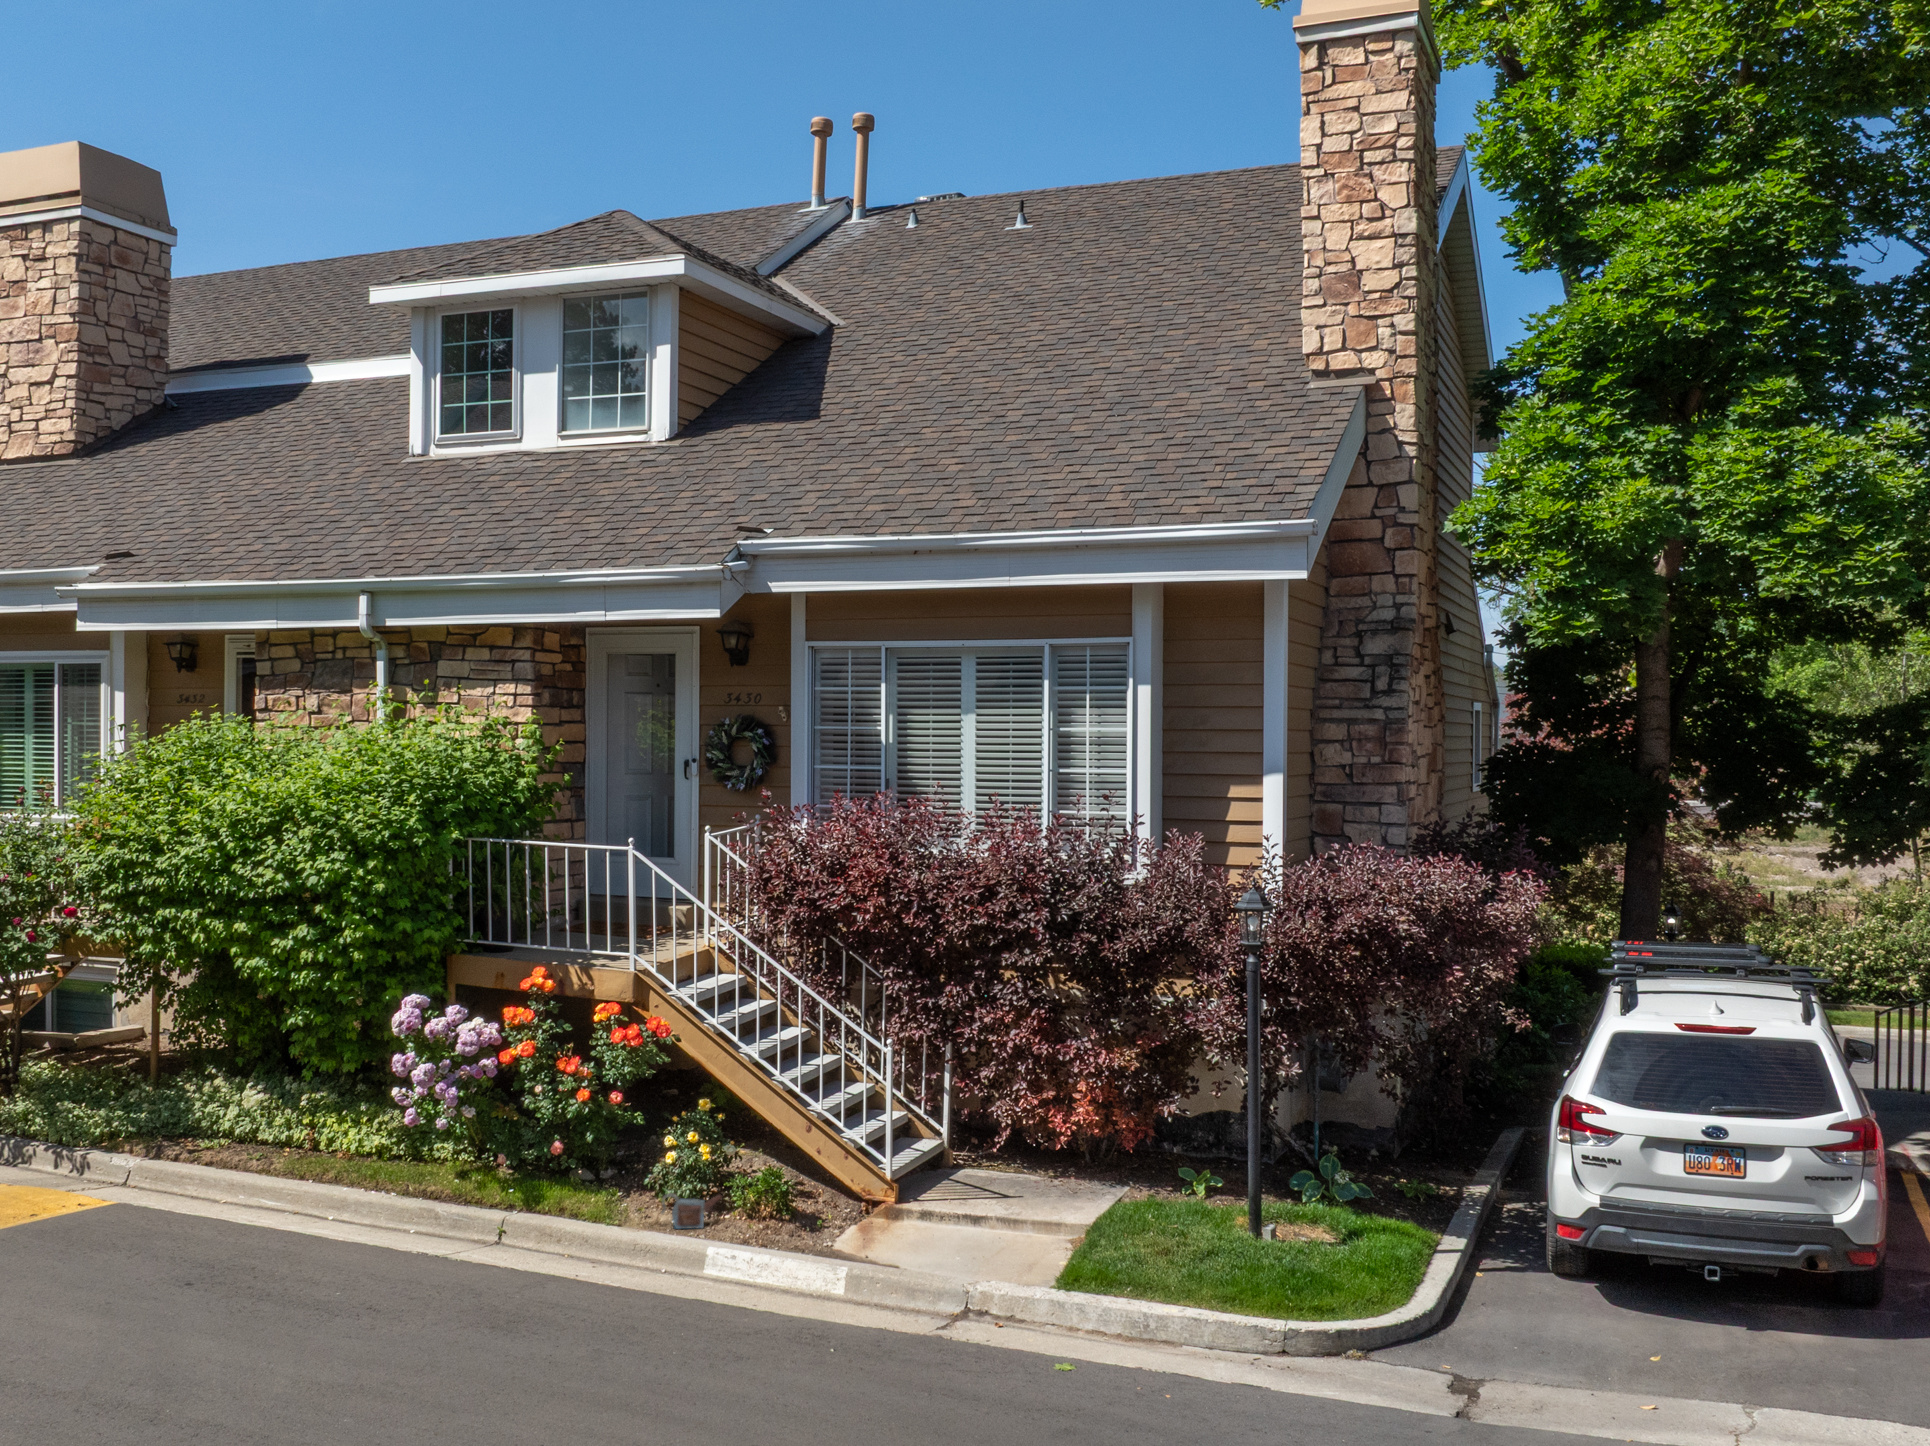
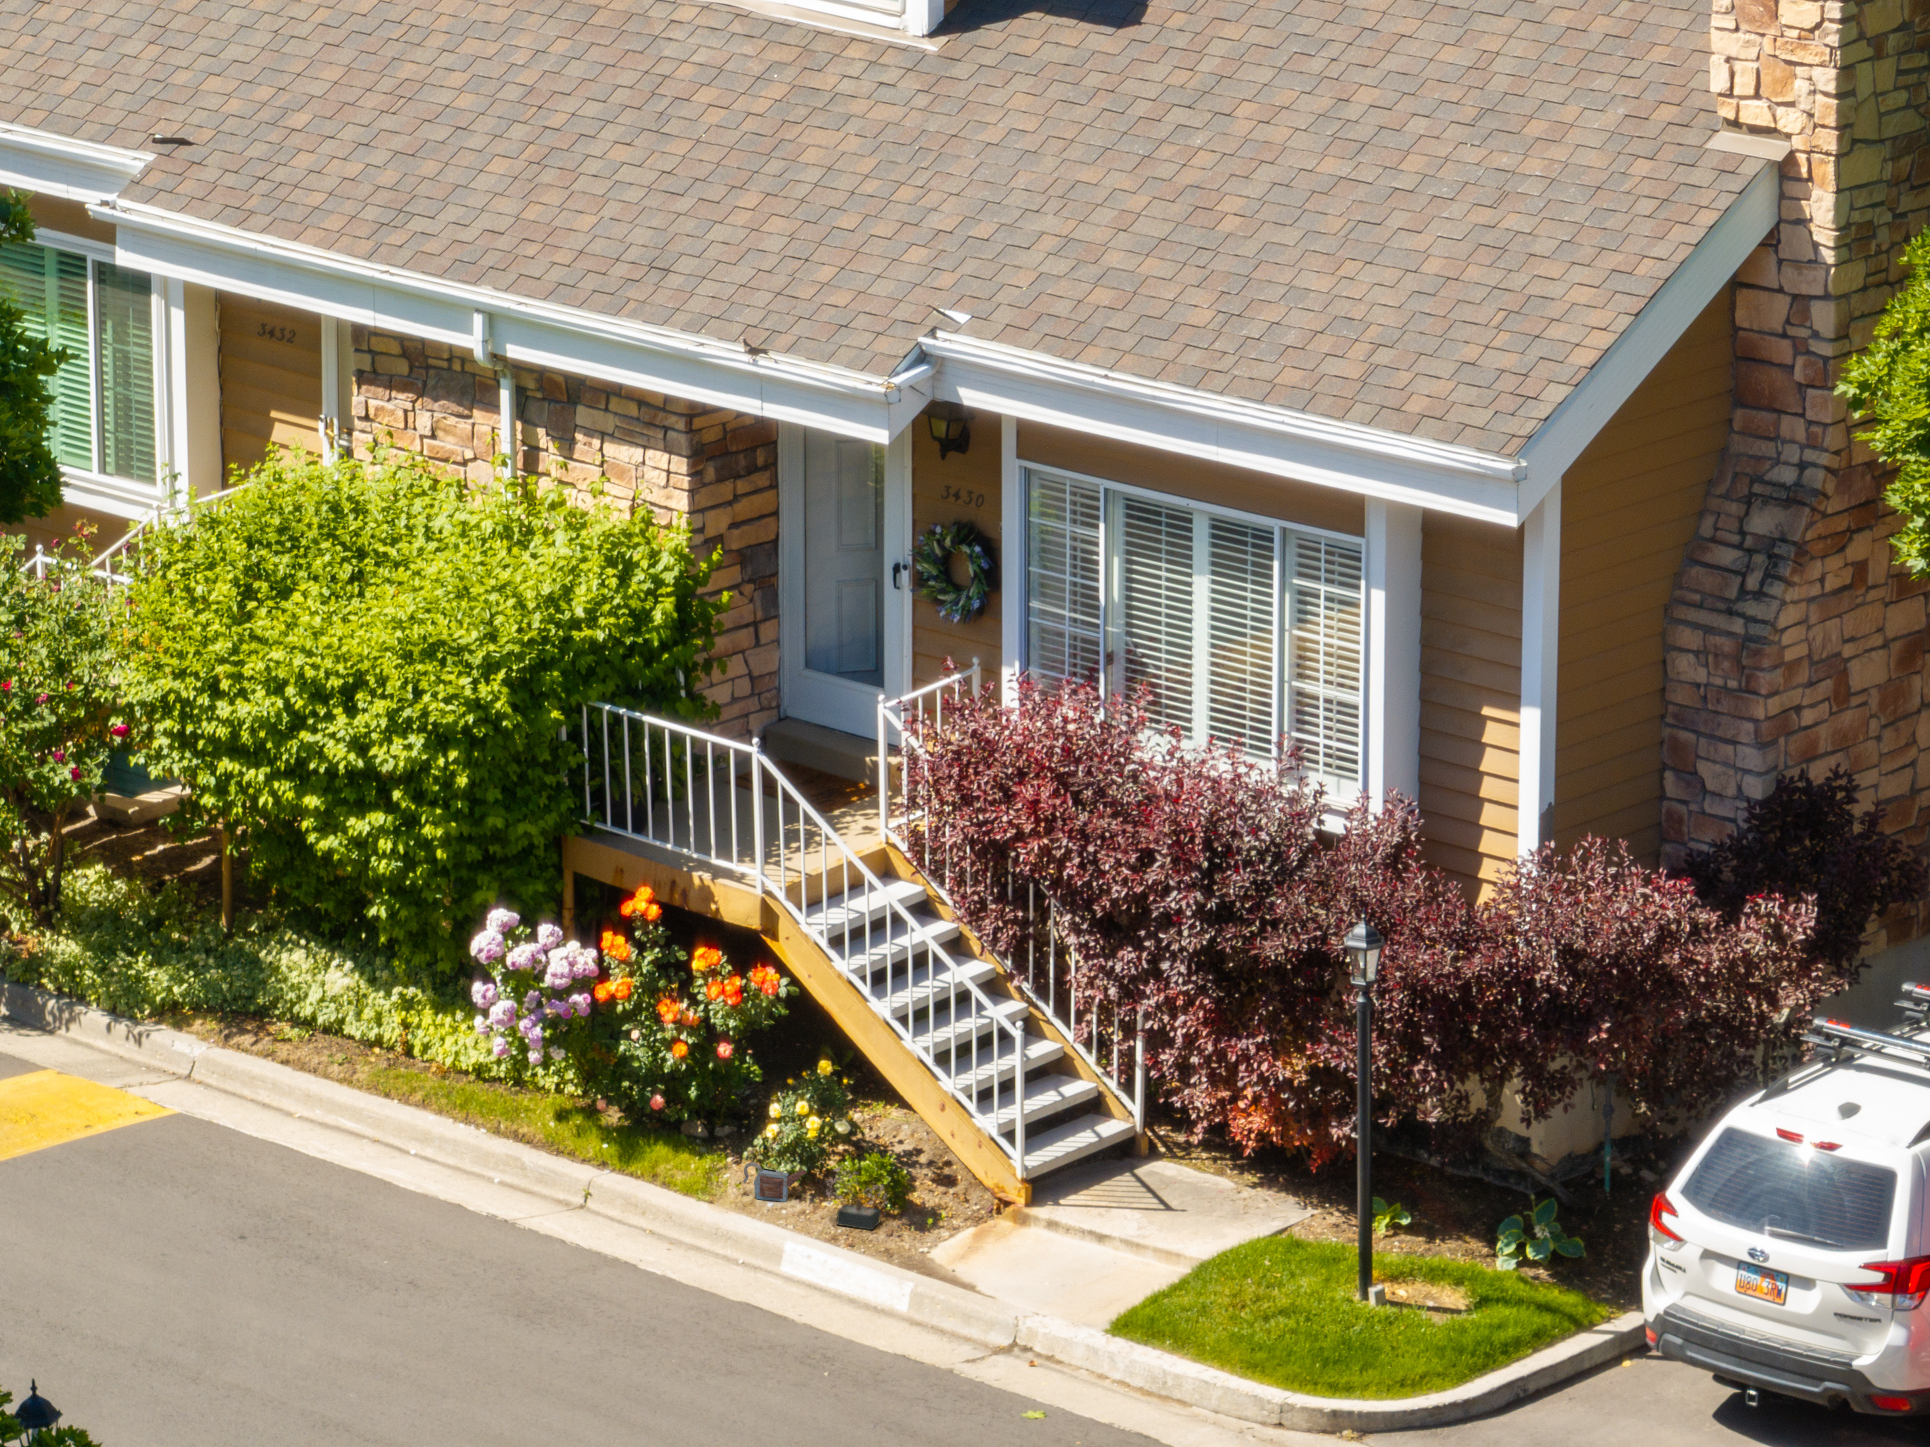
decorative plant: none [747,1183,809,1242] -> present [827,1168,887,1230]

